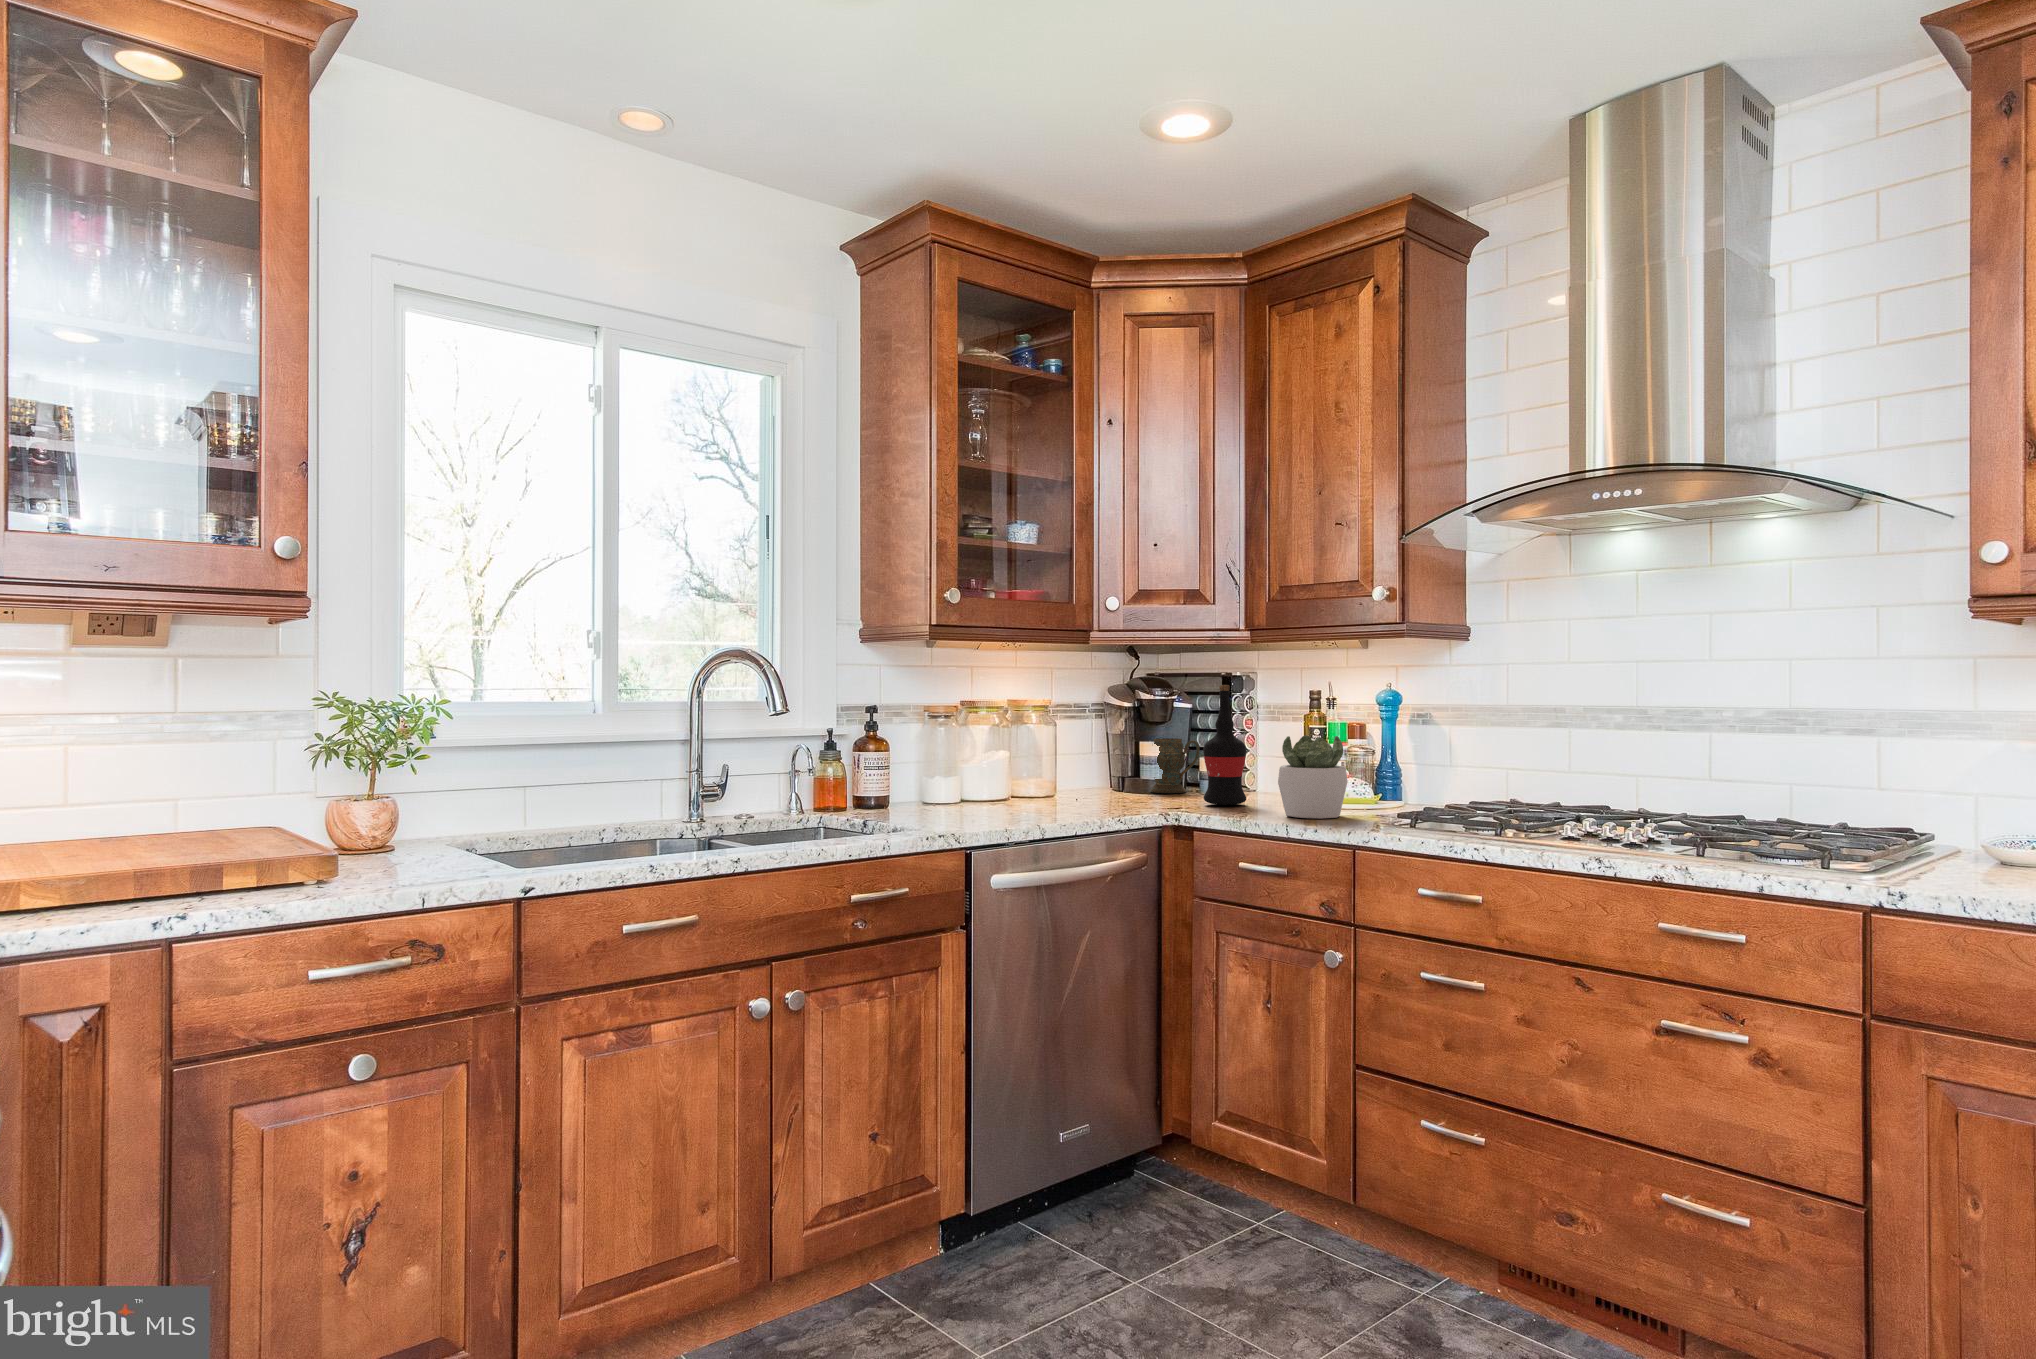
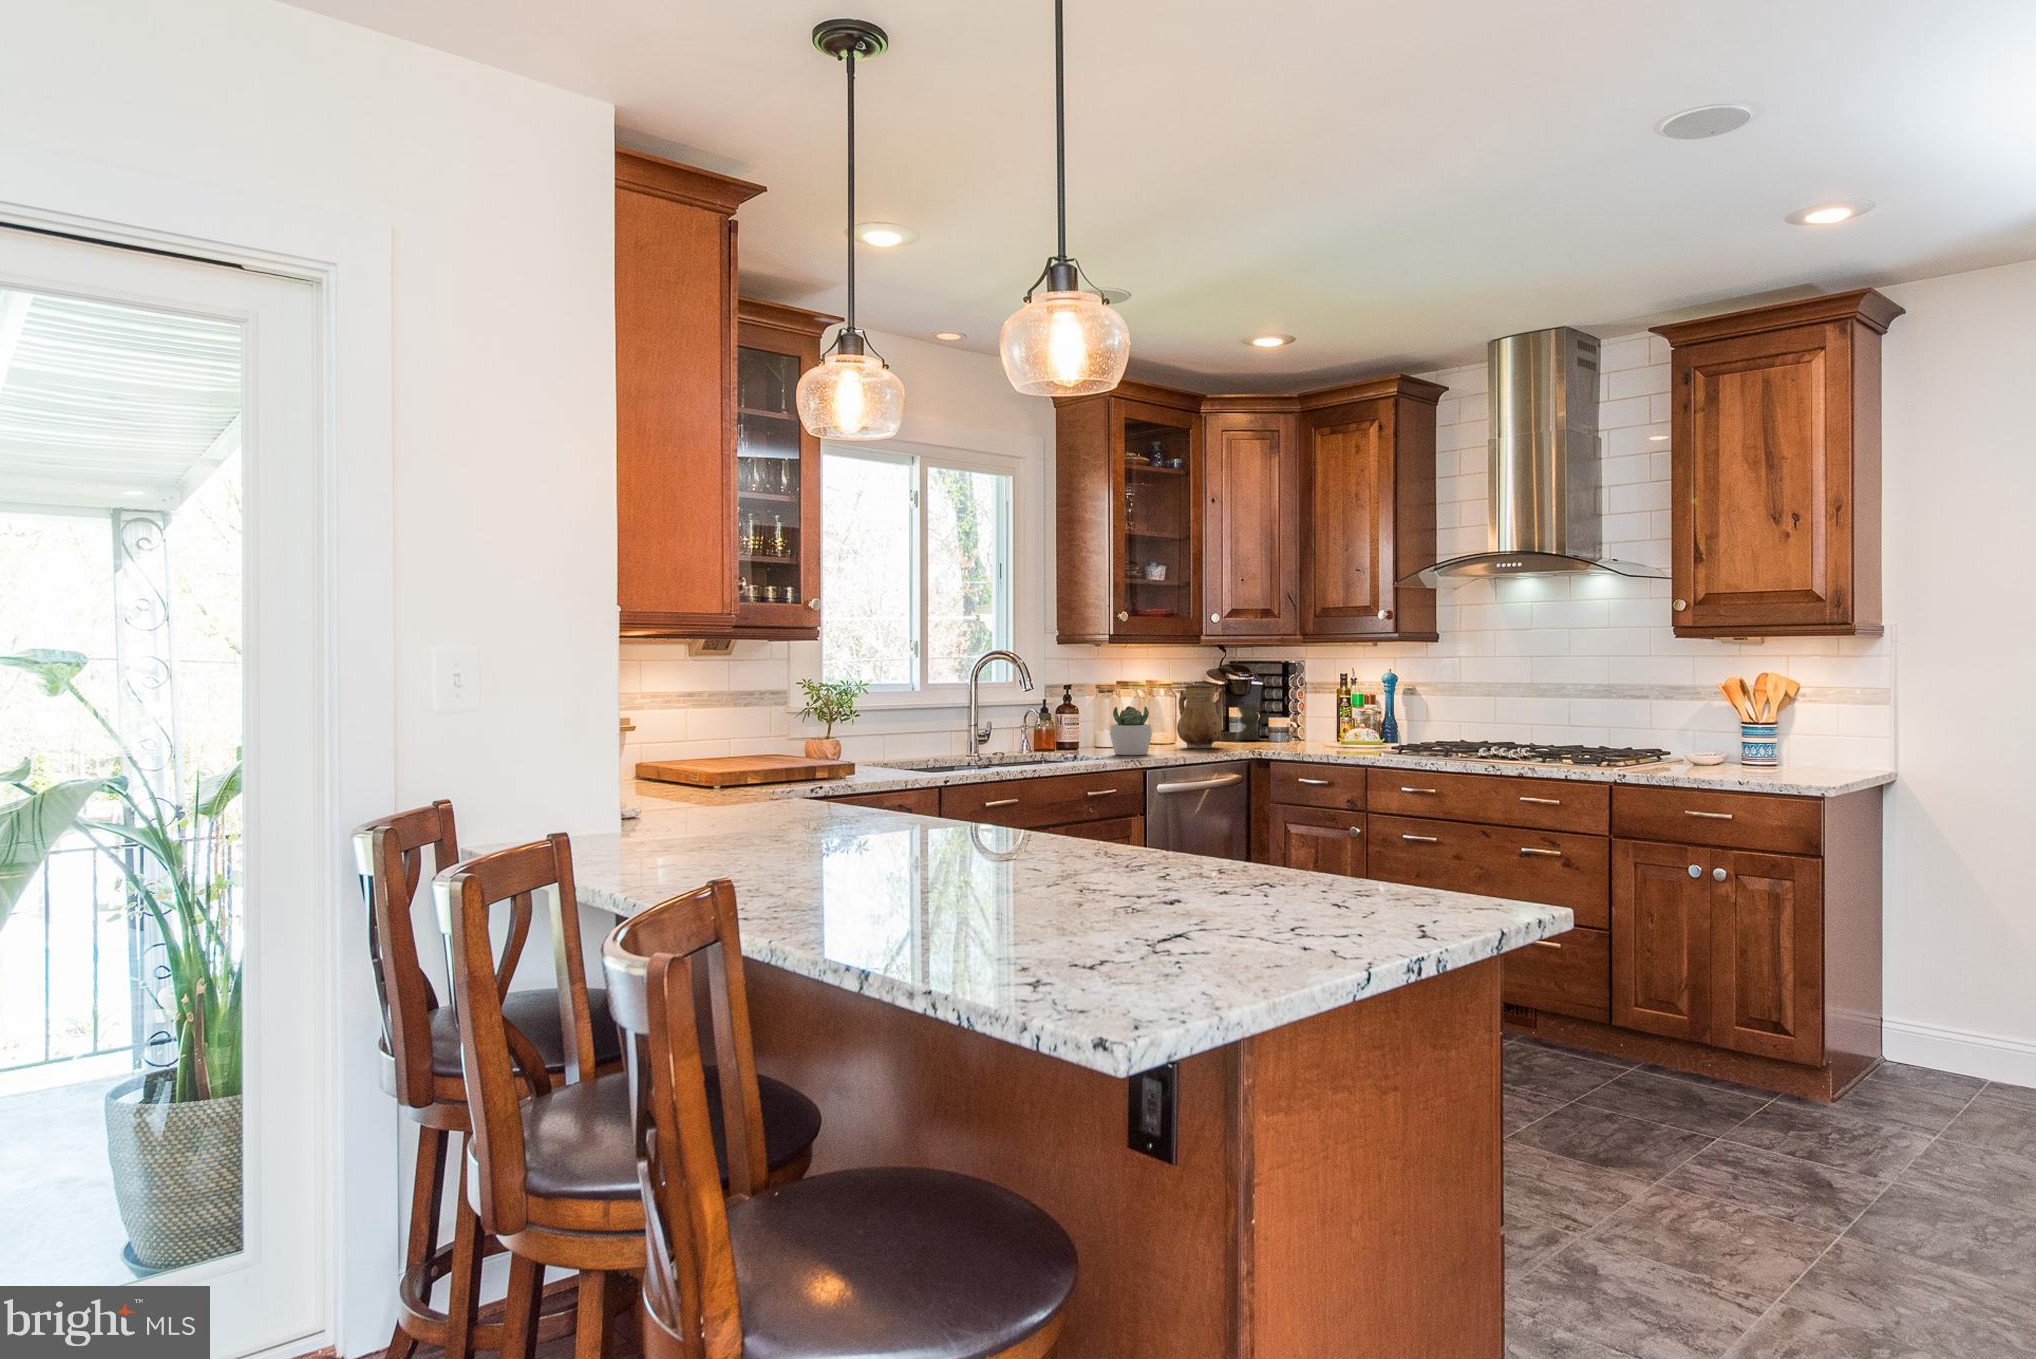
wine bottle: present [1203,685,1246,805] -> none [1274,671,1301,745]
ceramic pitcher: none [1047,707,1118,810] -> present [1177,685,1222,748]
succulent plant: present [1278,735,1348,819] -> present [1110,706,1152,755]

